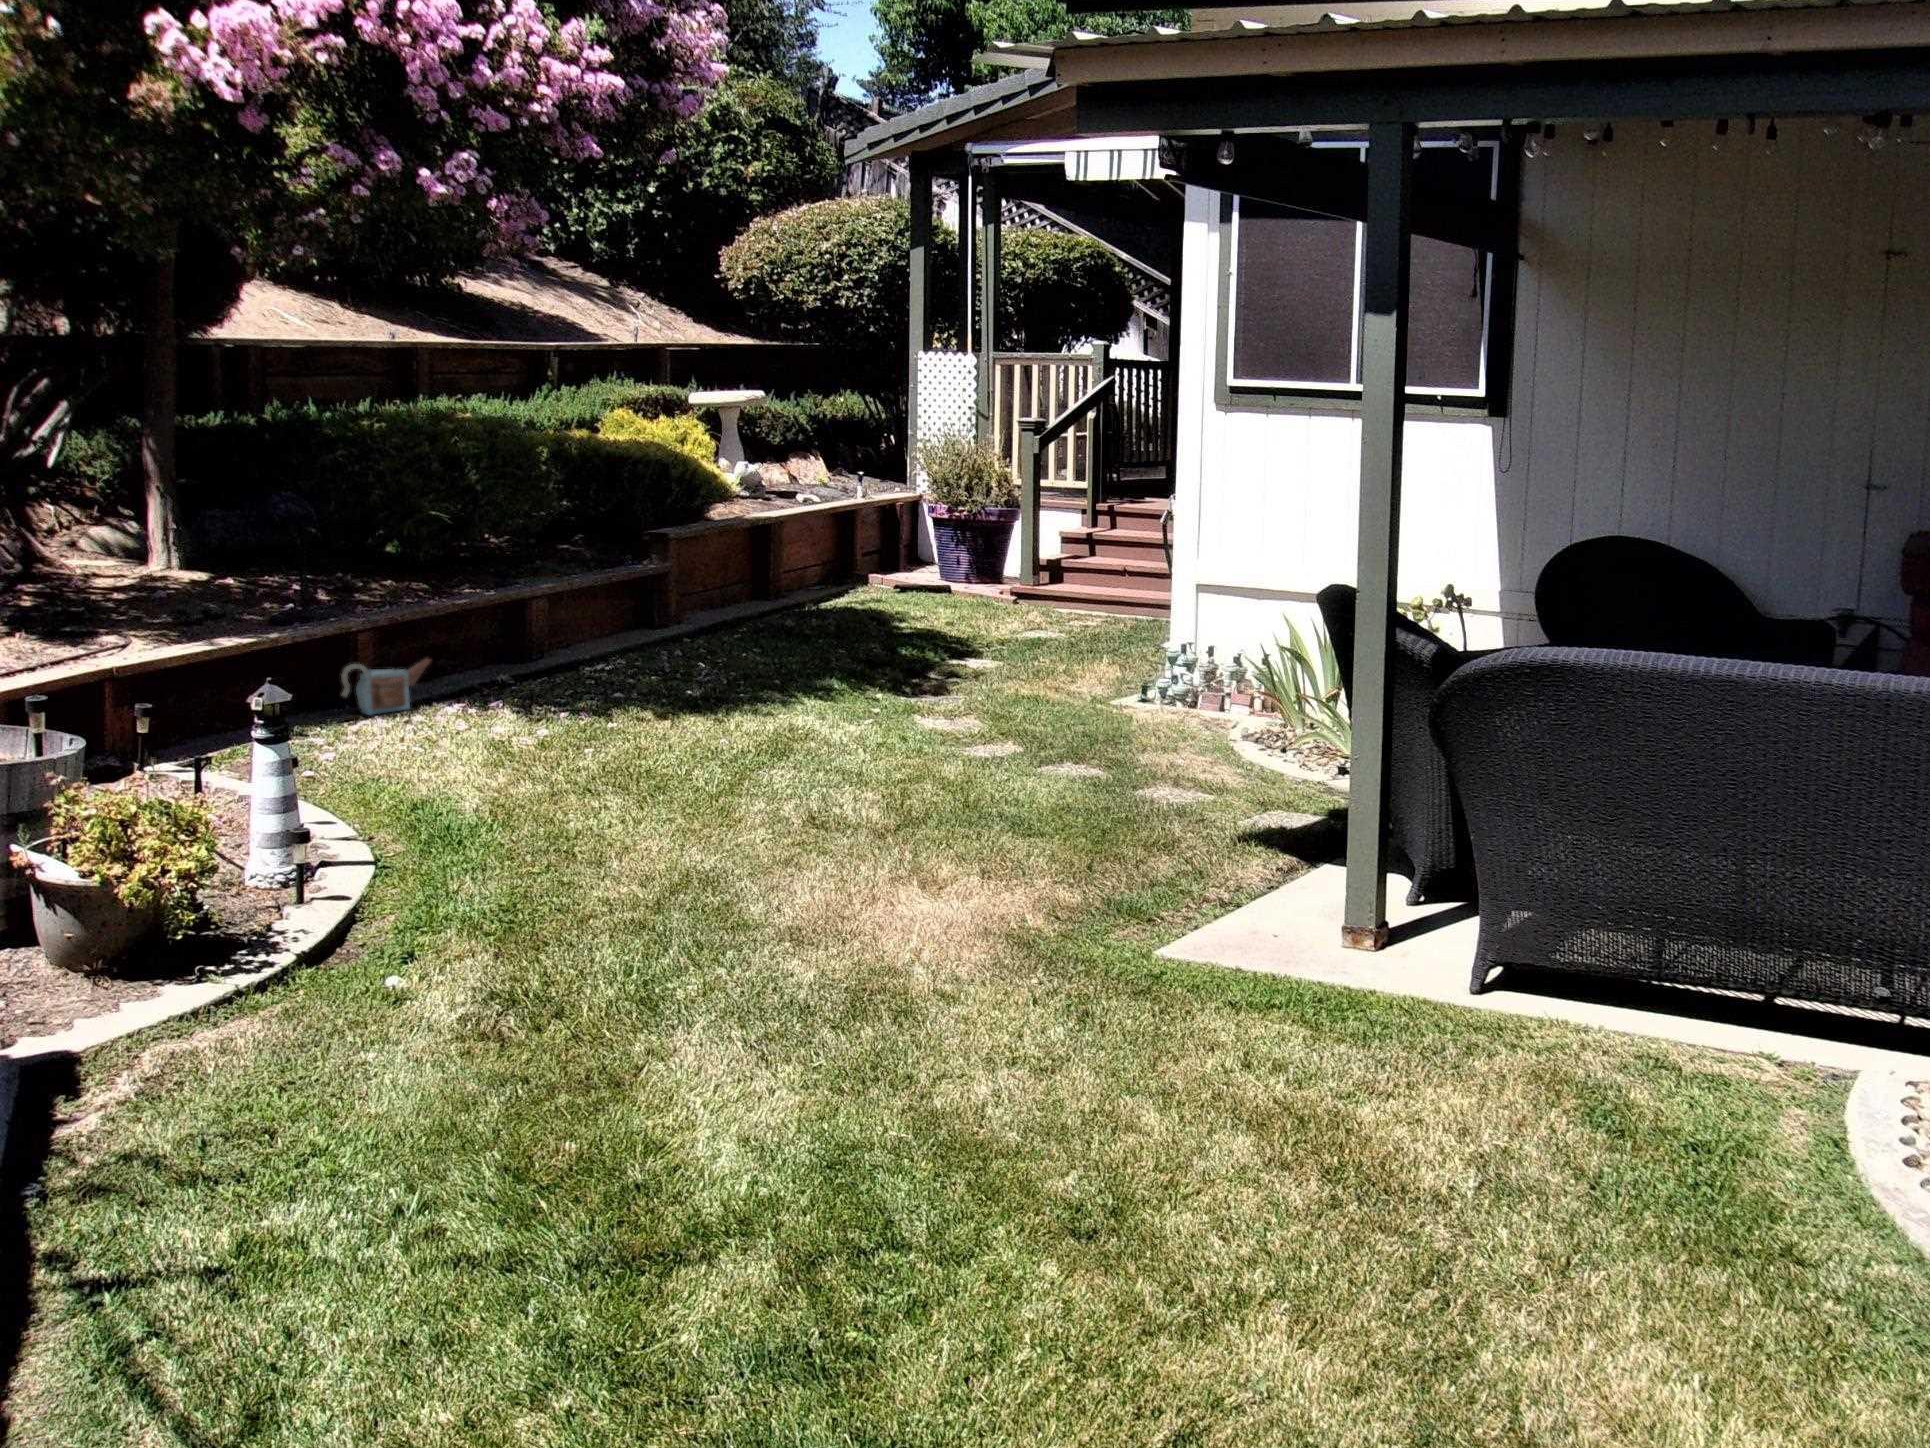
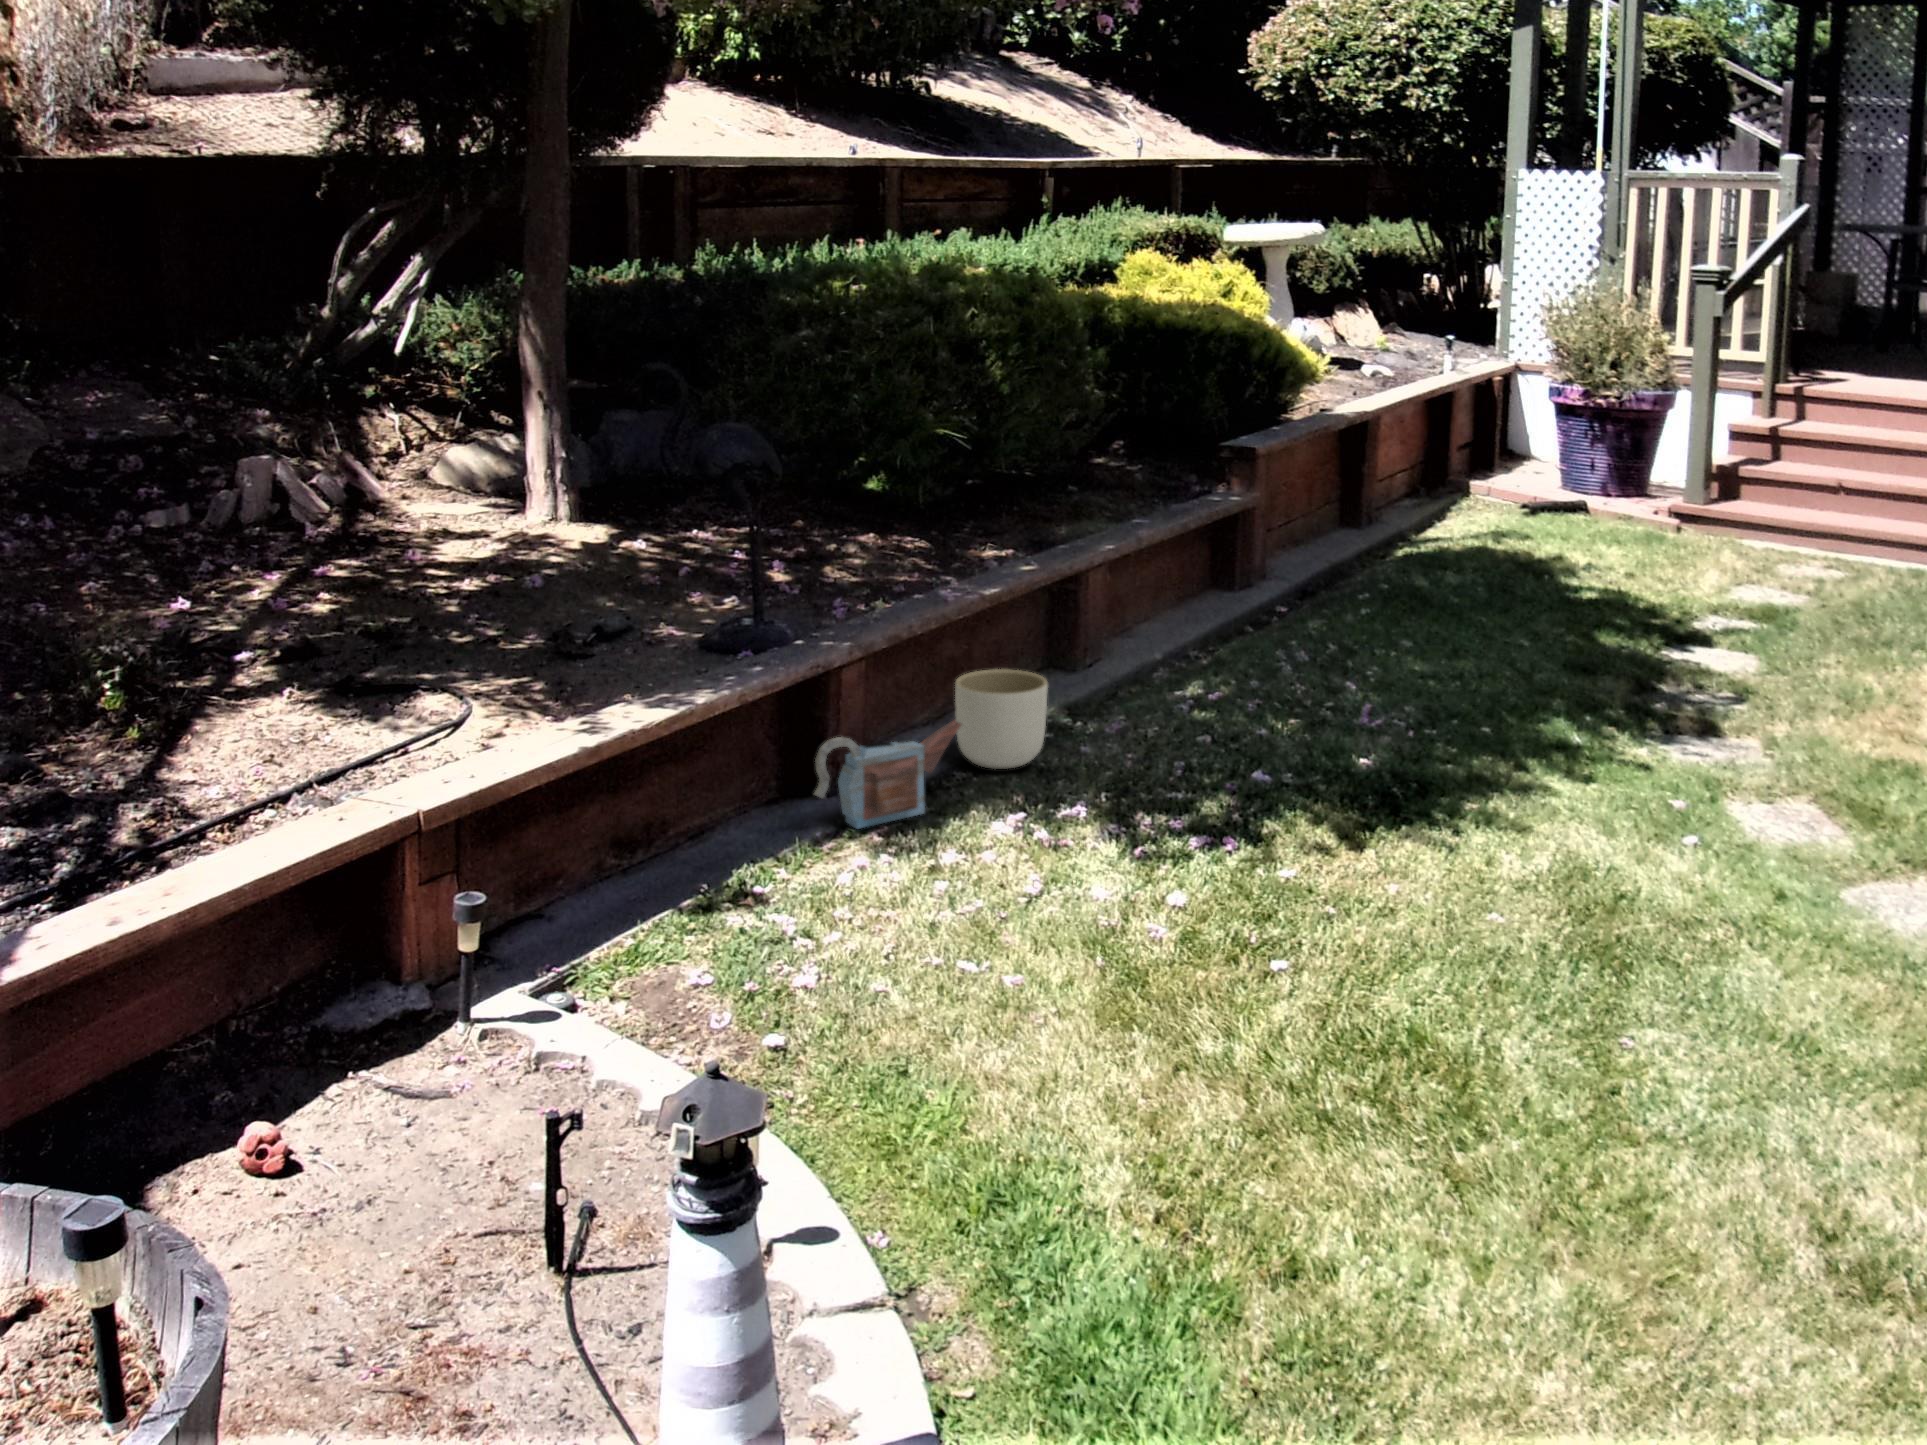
planter: none [432,639,489,692] -> present [955,669,1048,769]

